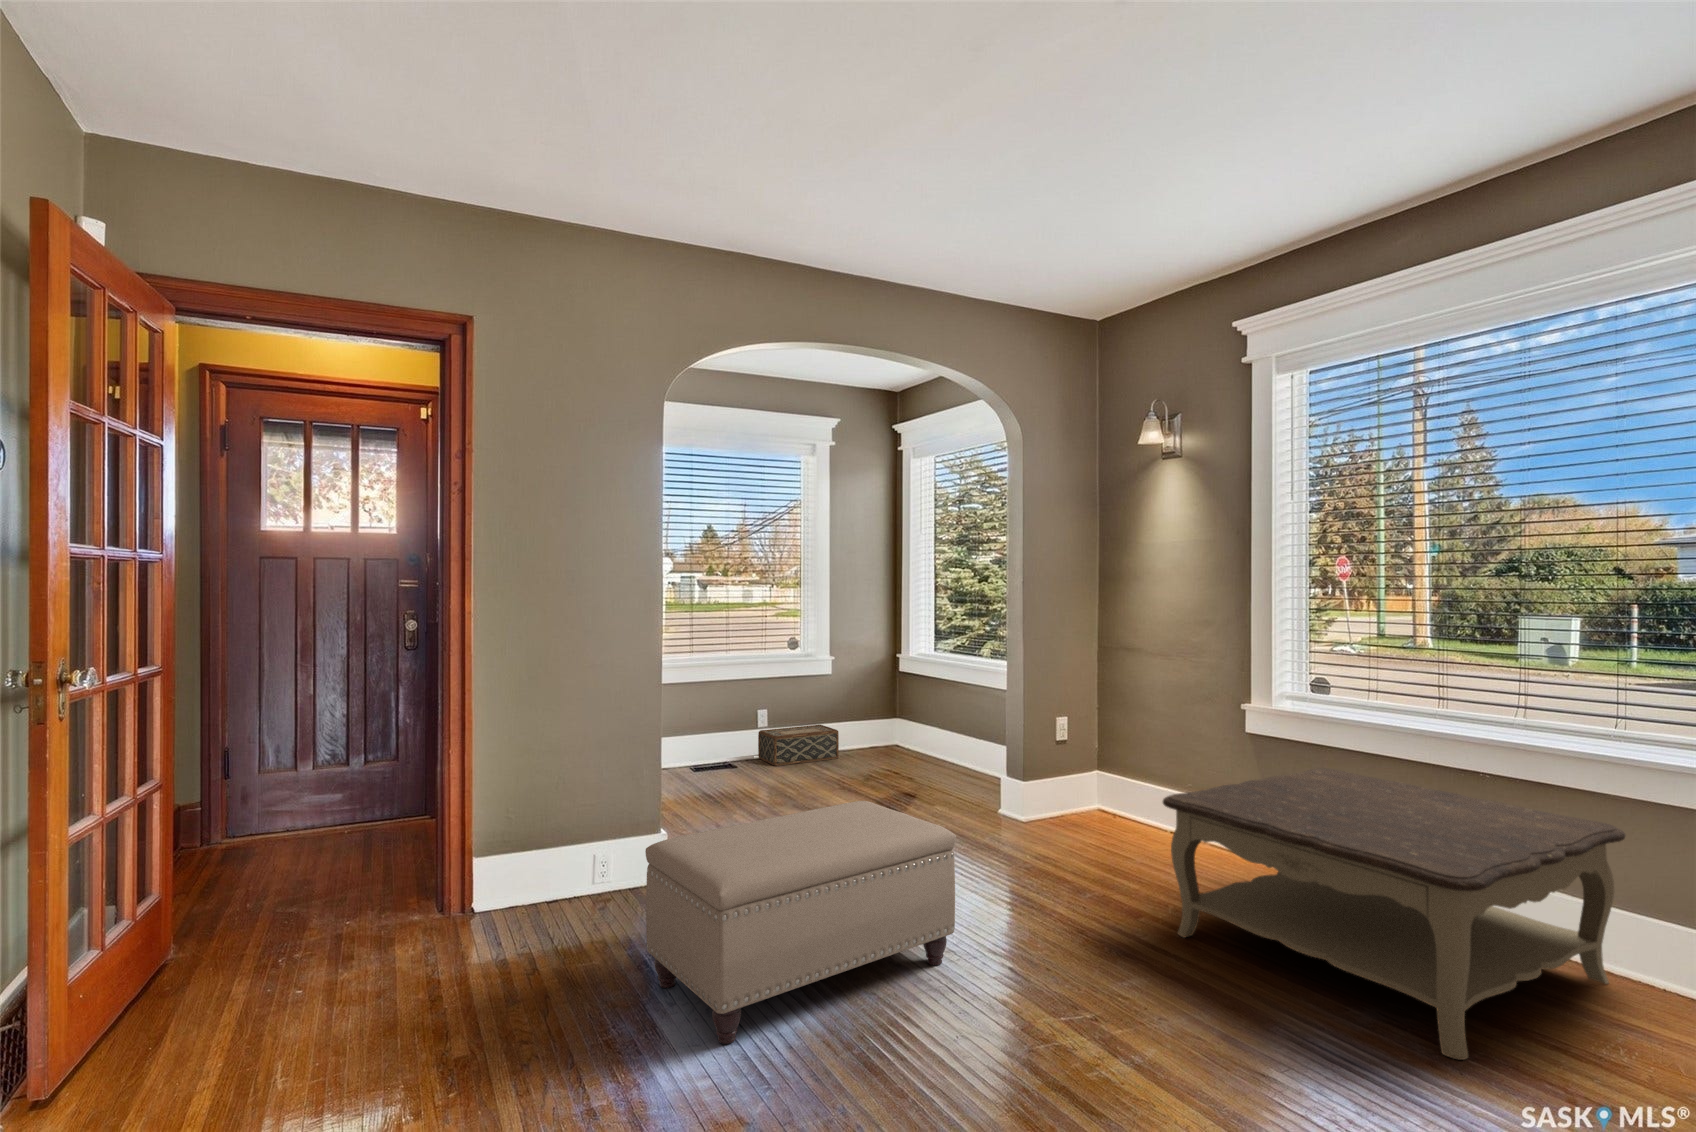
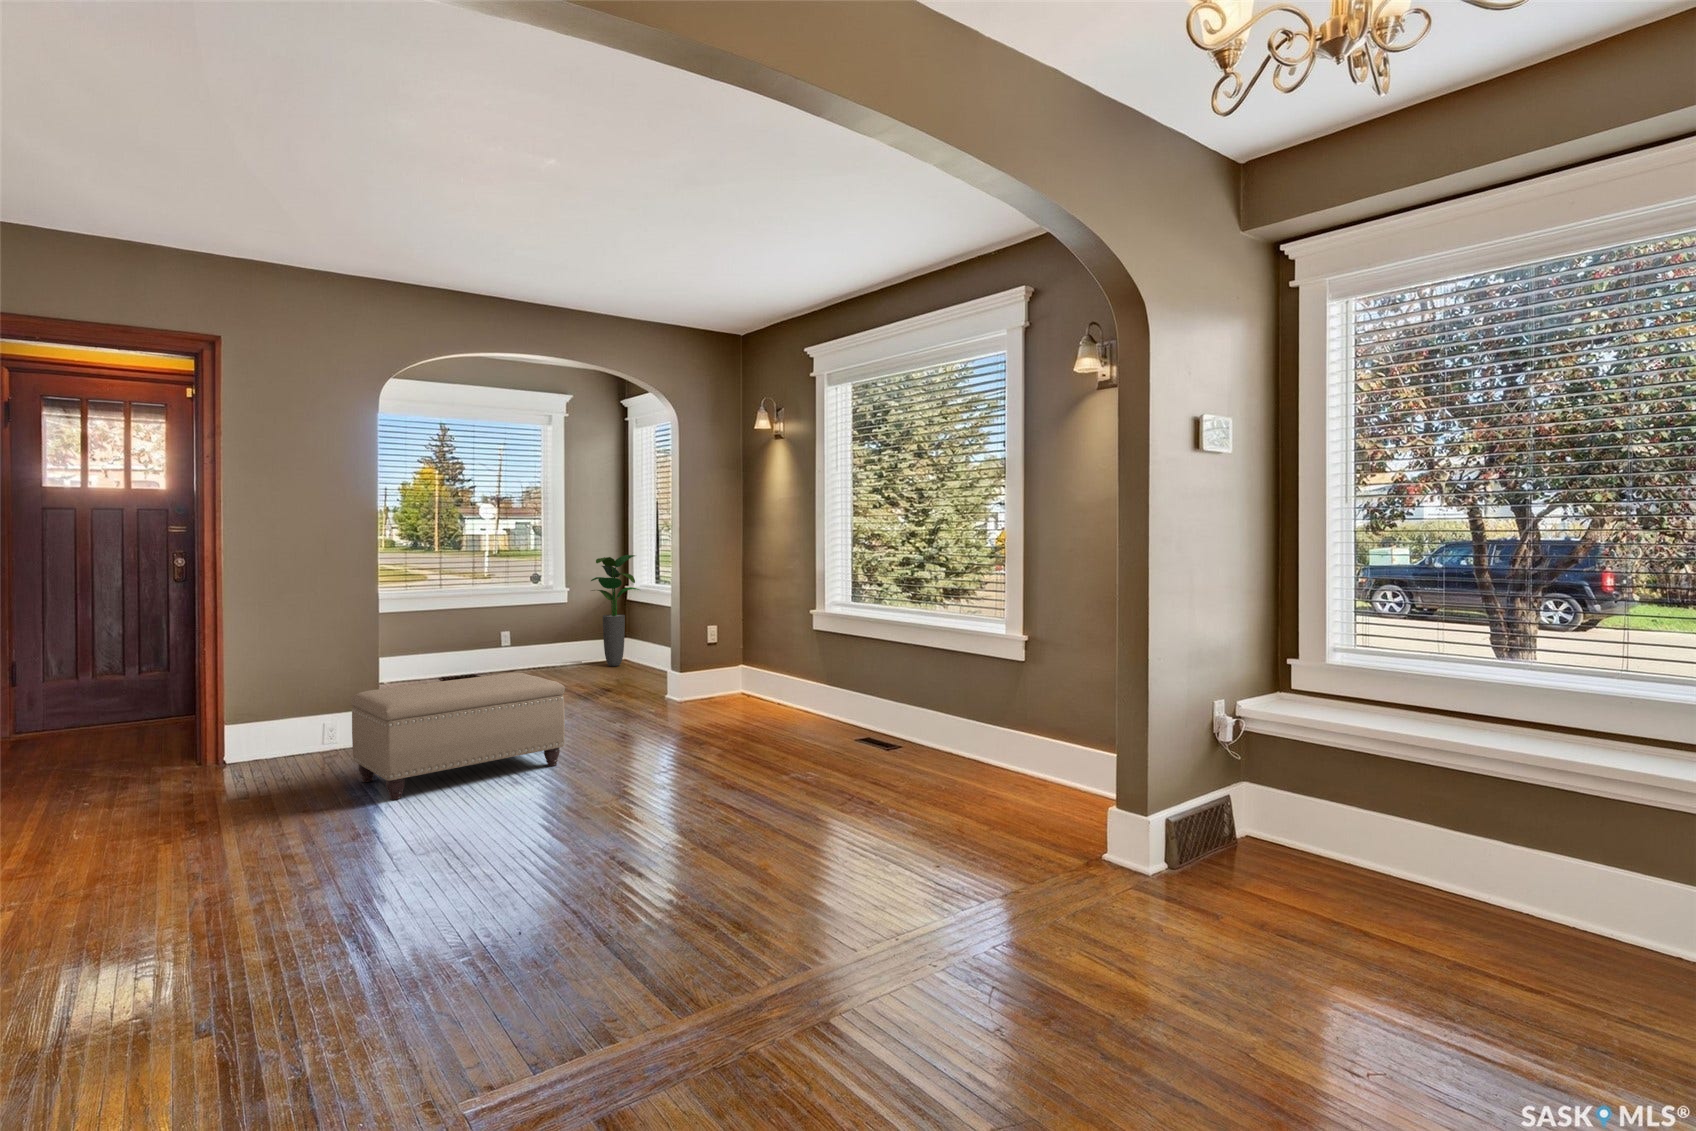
potted plant: none [858,615,922,755] -> present [591,555,639,666]
woven basket: present [758,725,839,766] -> none [502,644,571,675]
coffee table: present [1163,768,1625,1060] -> none [711,649,950,784]

